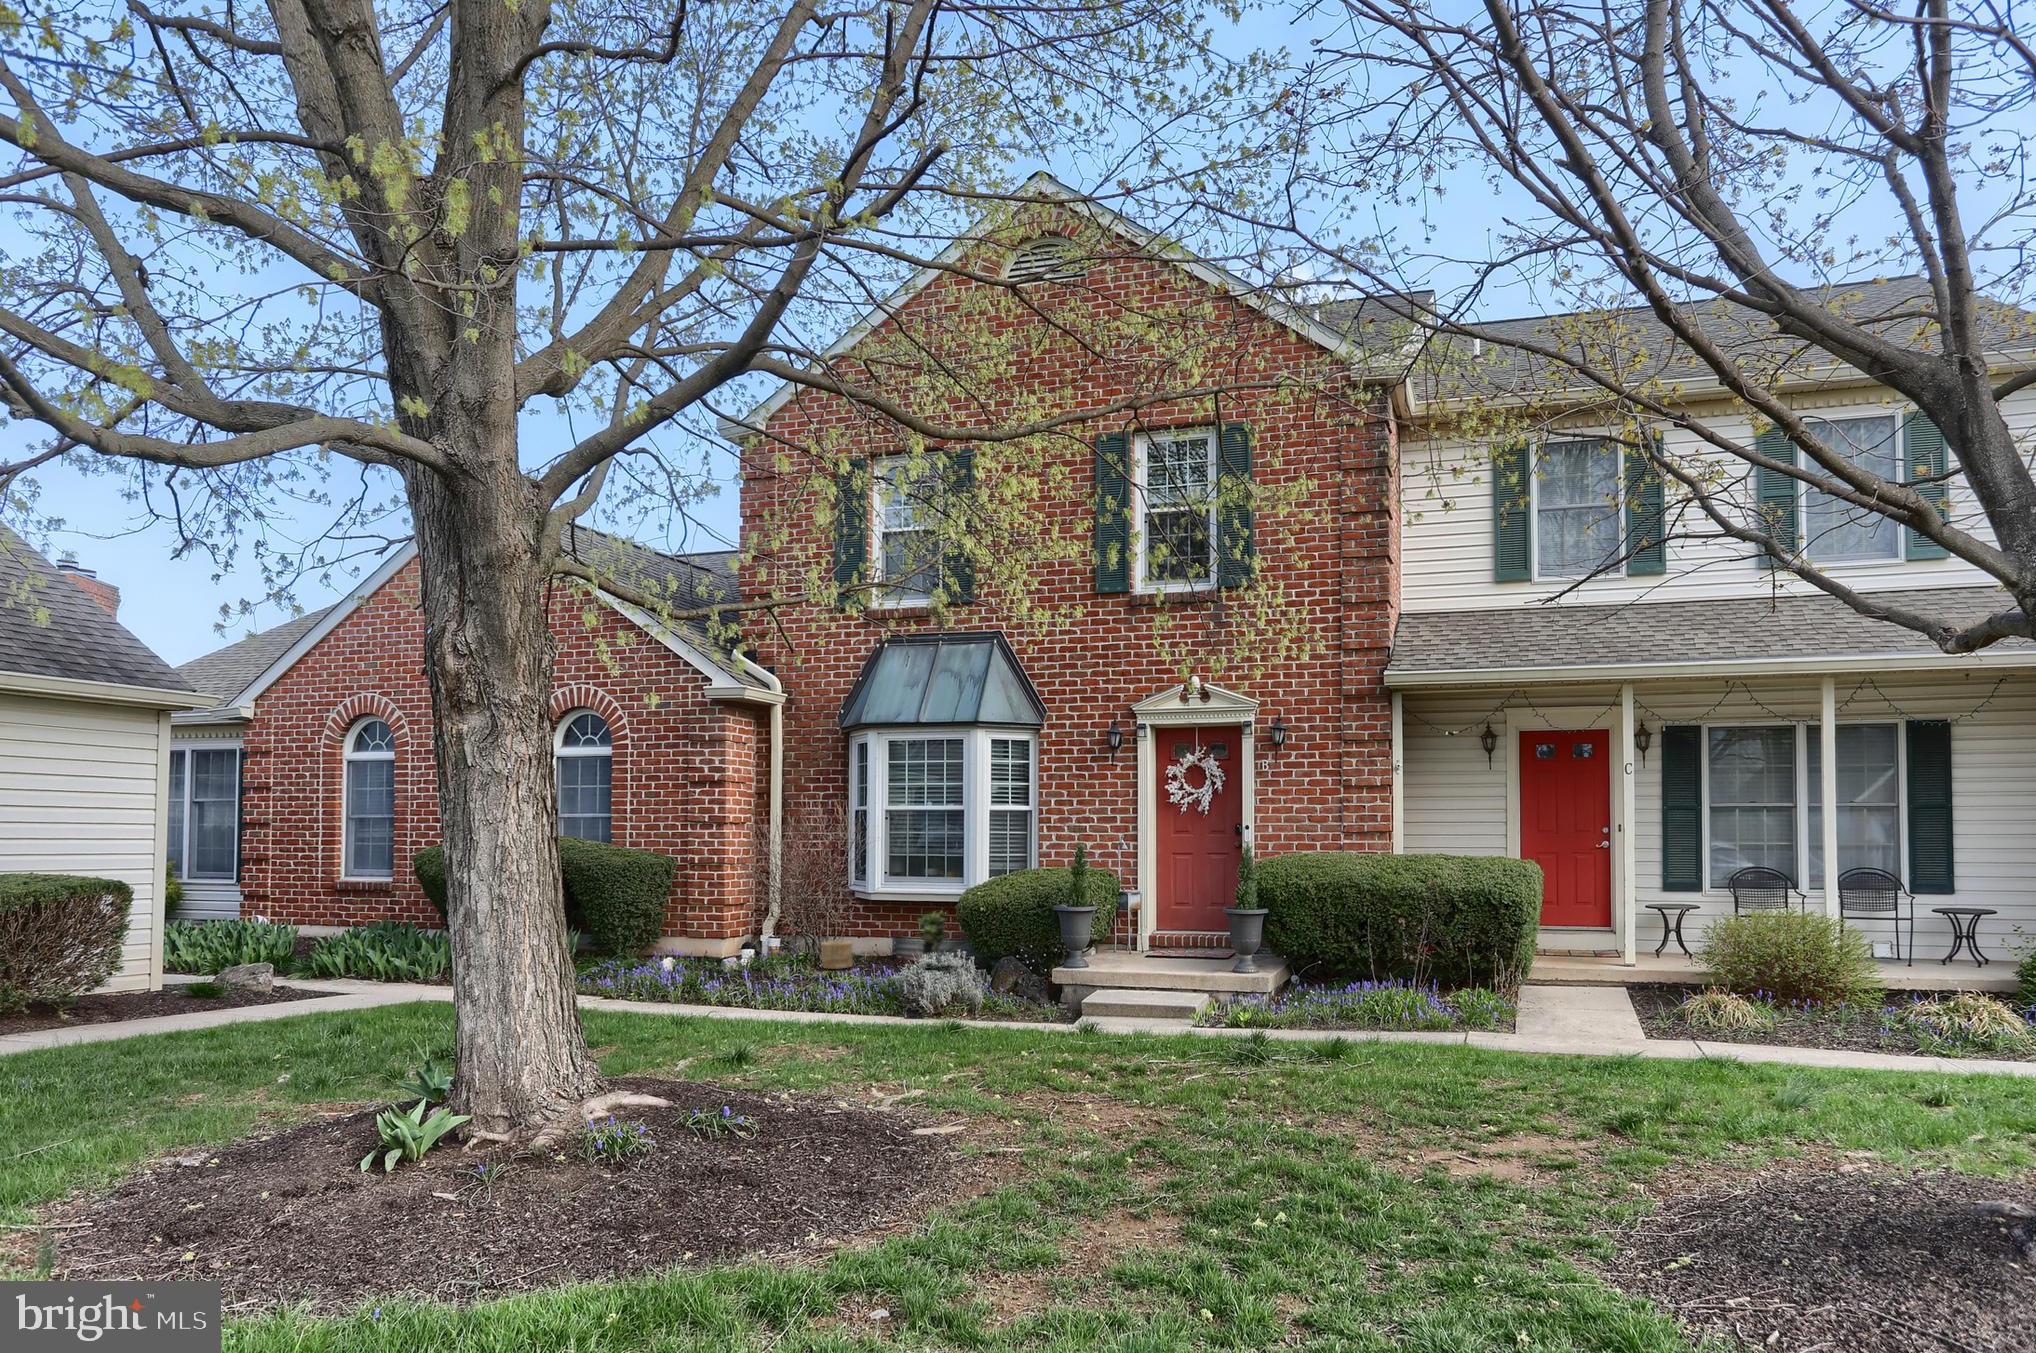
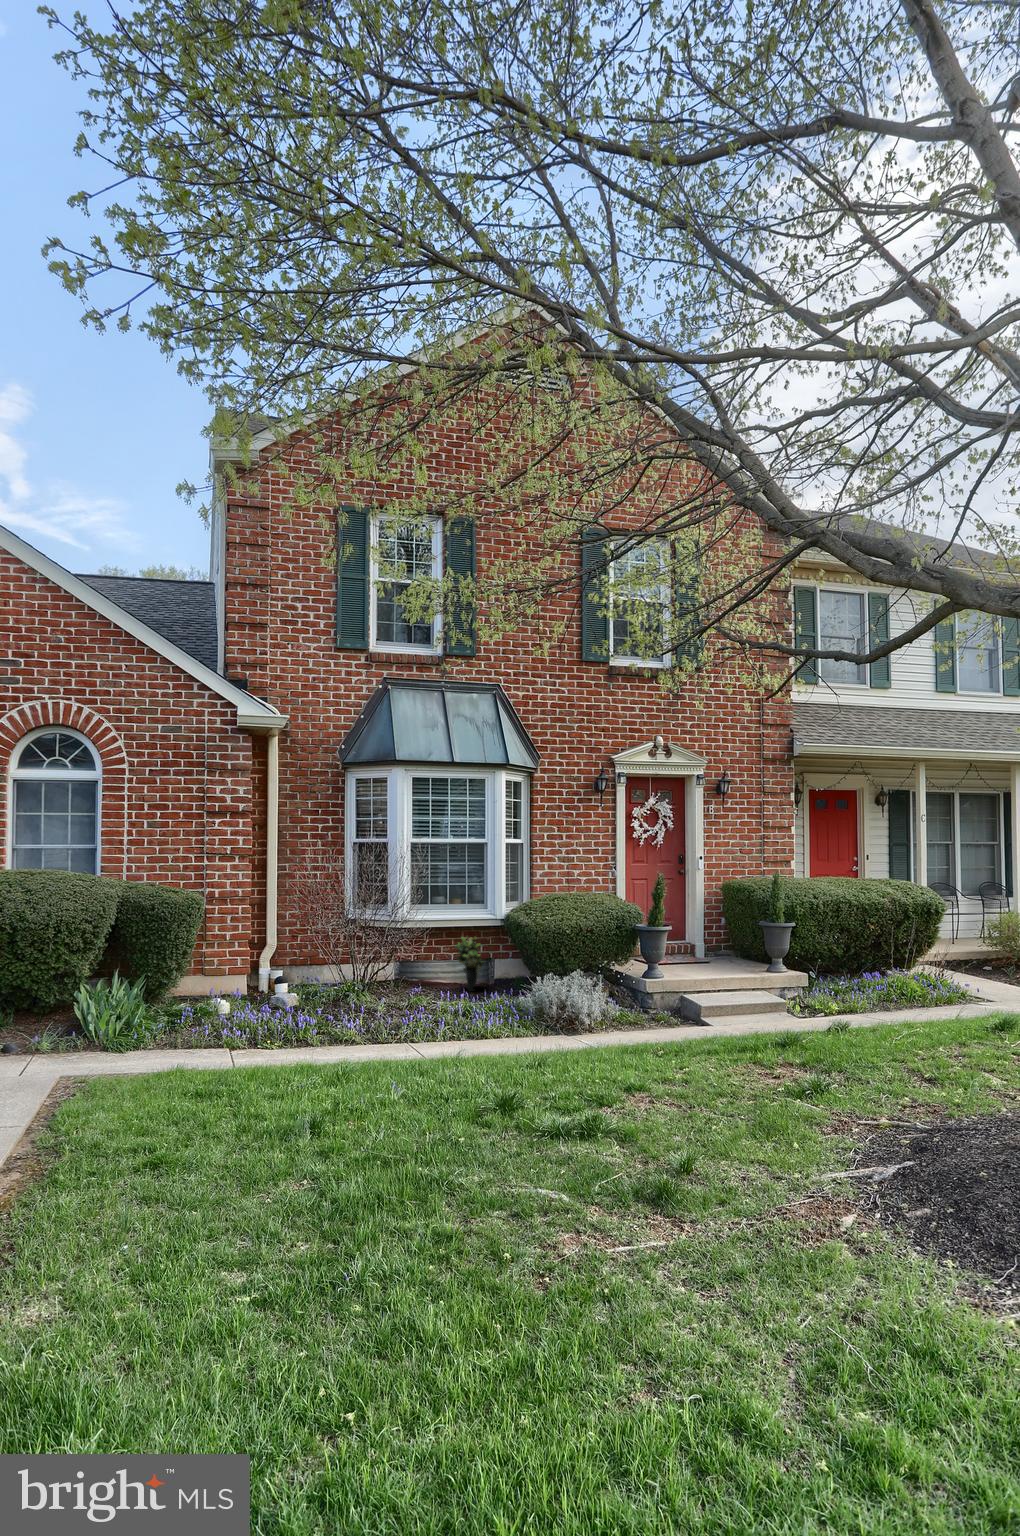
wooden bucket: present [821,941,853,969] -> none [378,970,410,1000]

